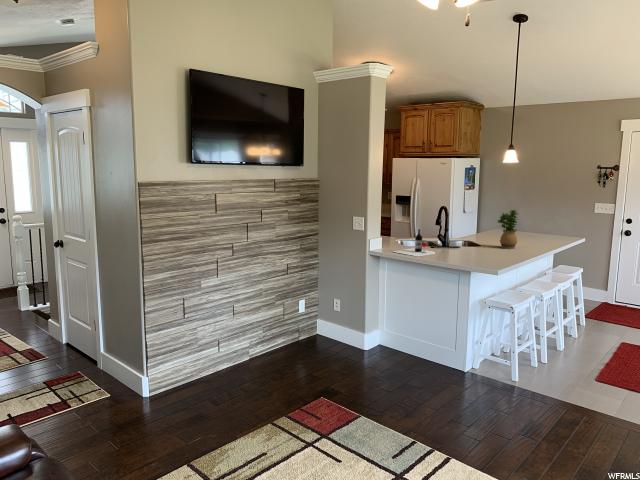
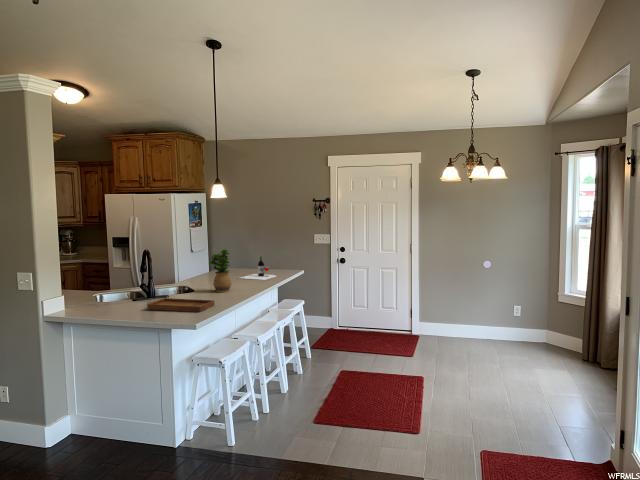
wine bottle: present [392,229,435,256] -> present [241,257,276,280]
tray: none [449,240,508,262] -> present [147,287,214,312]

